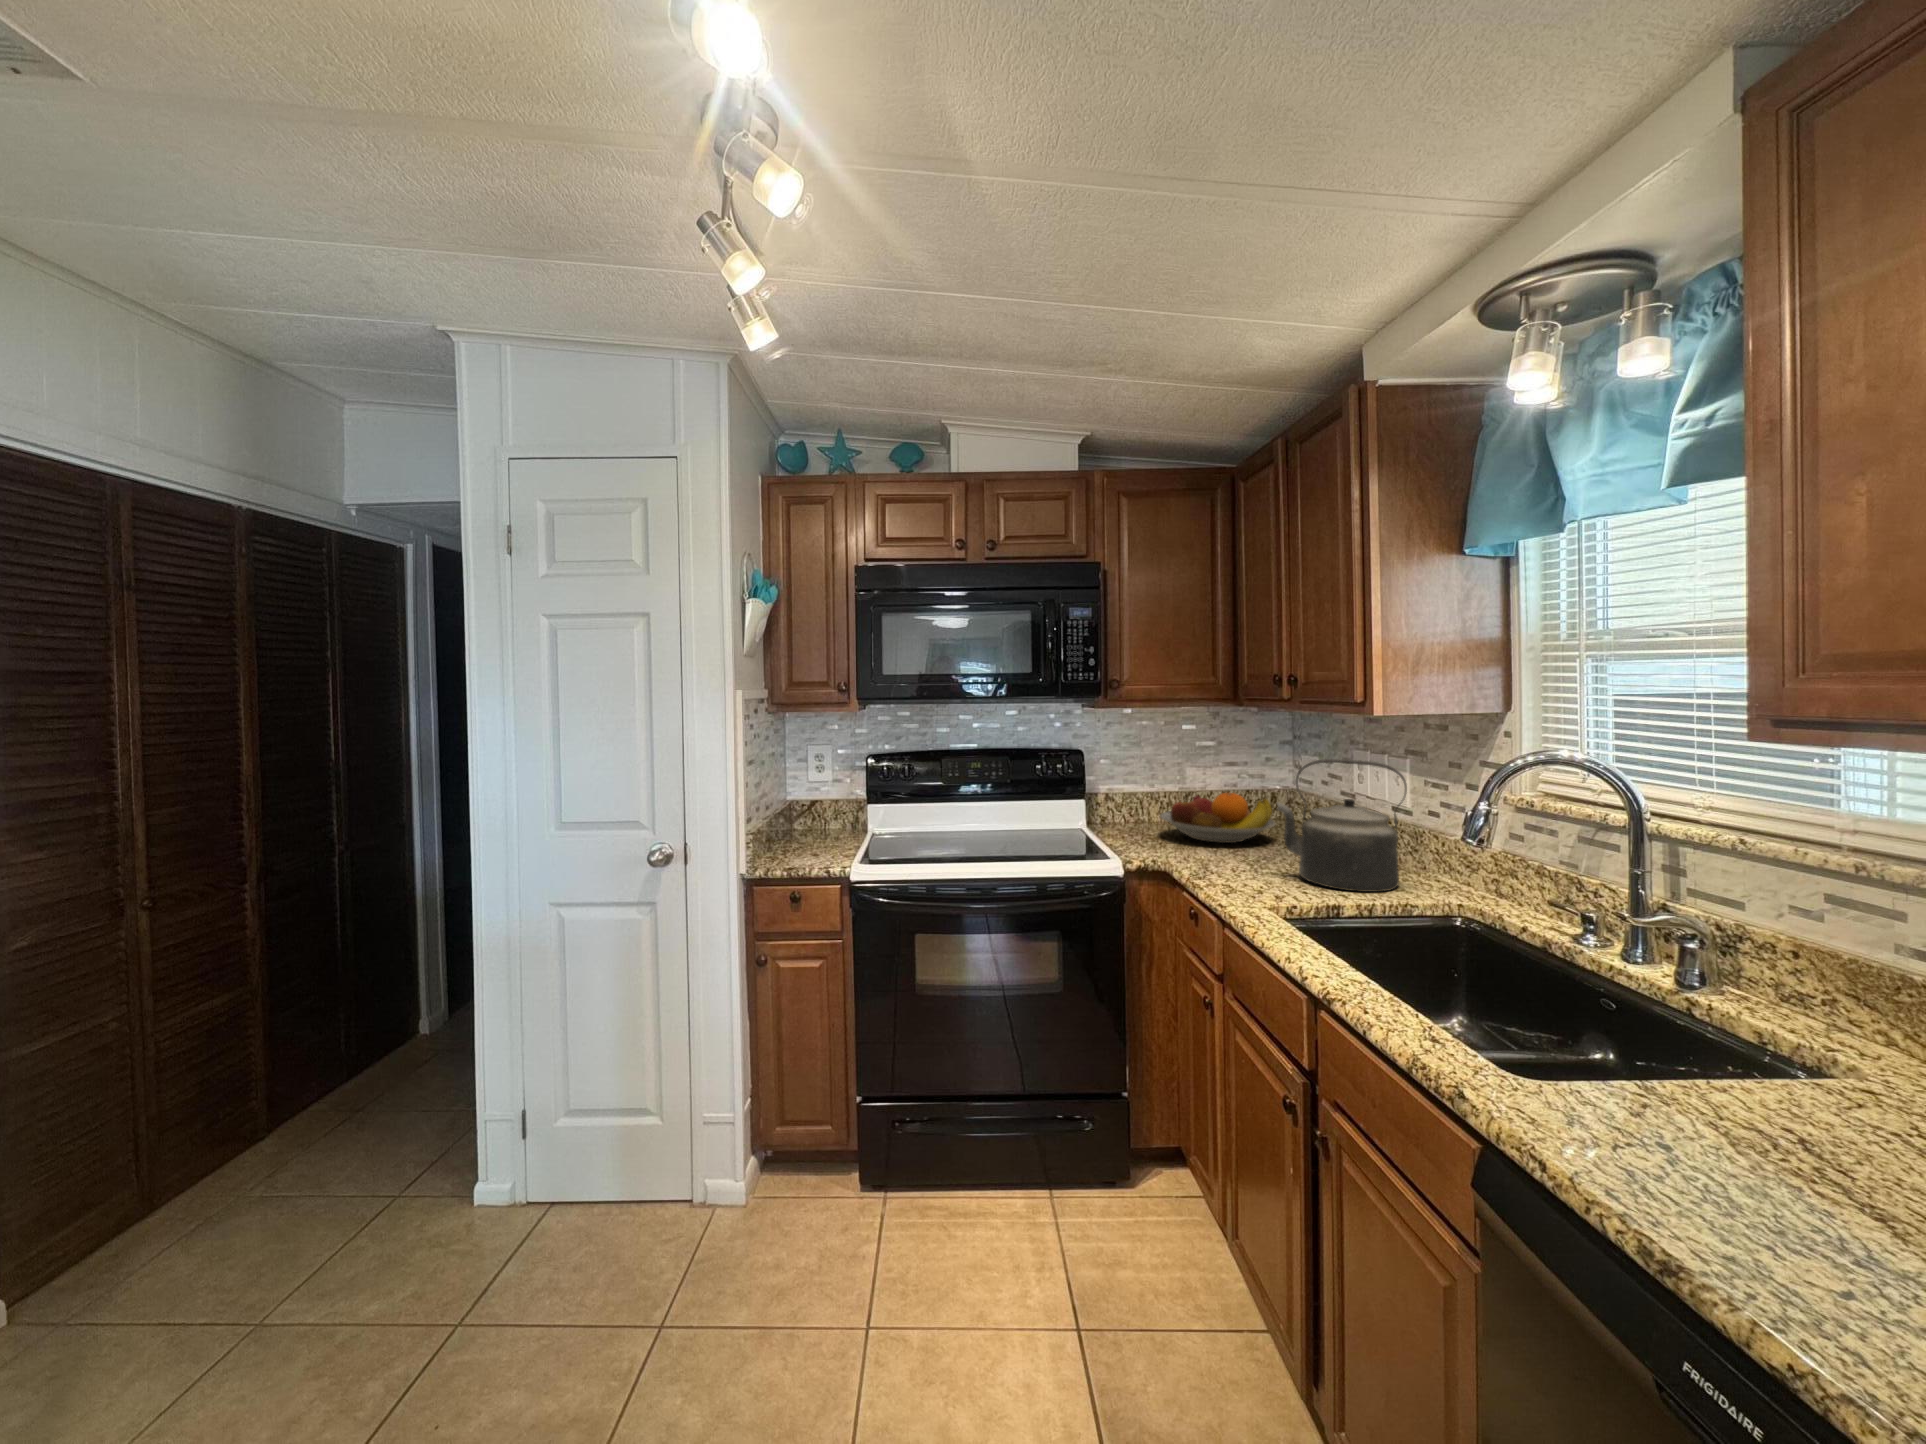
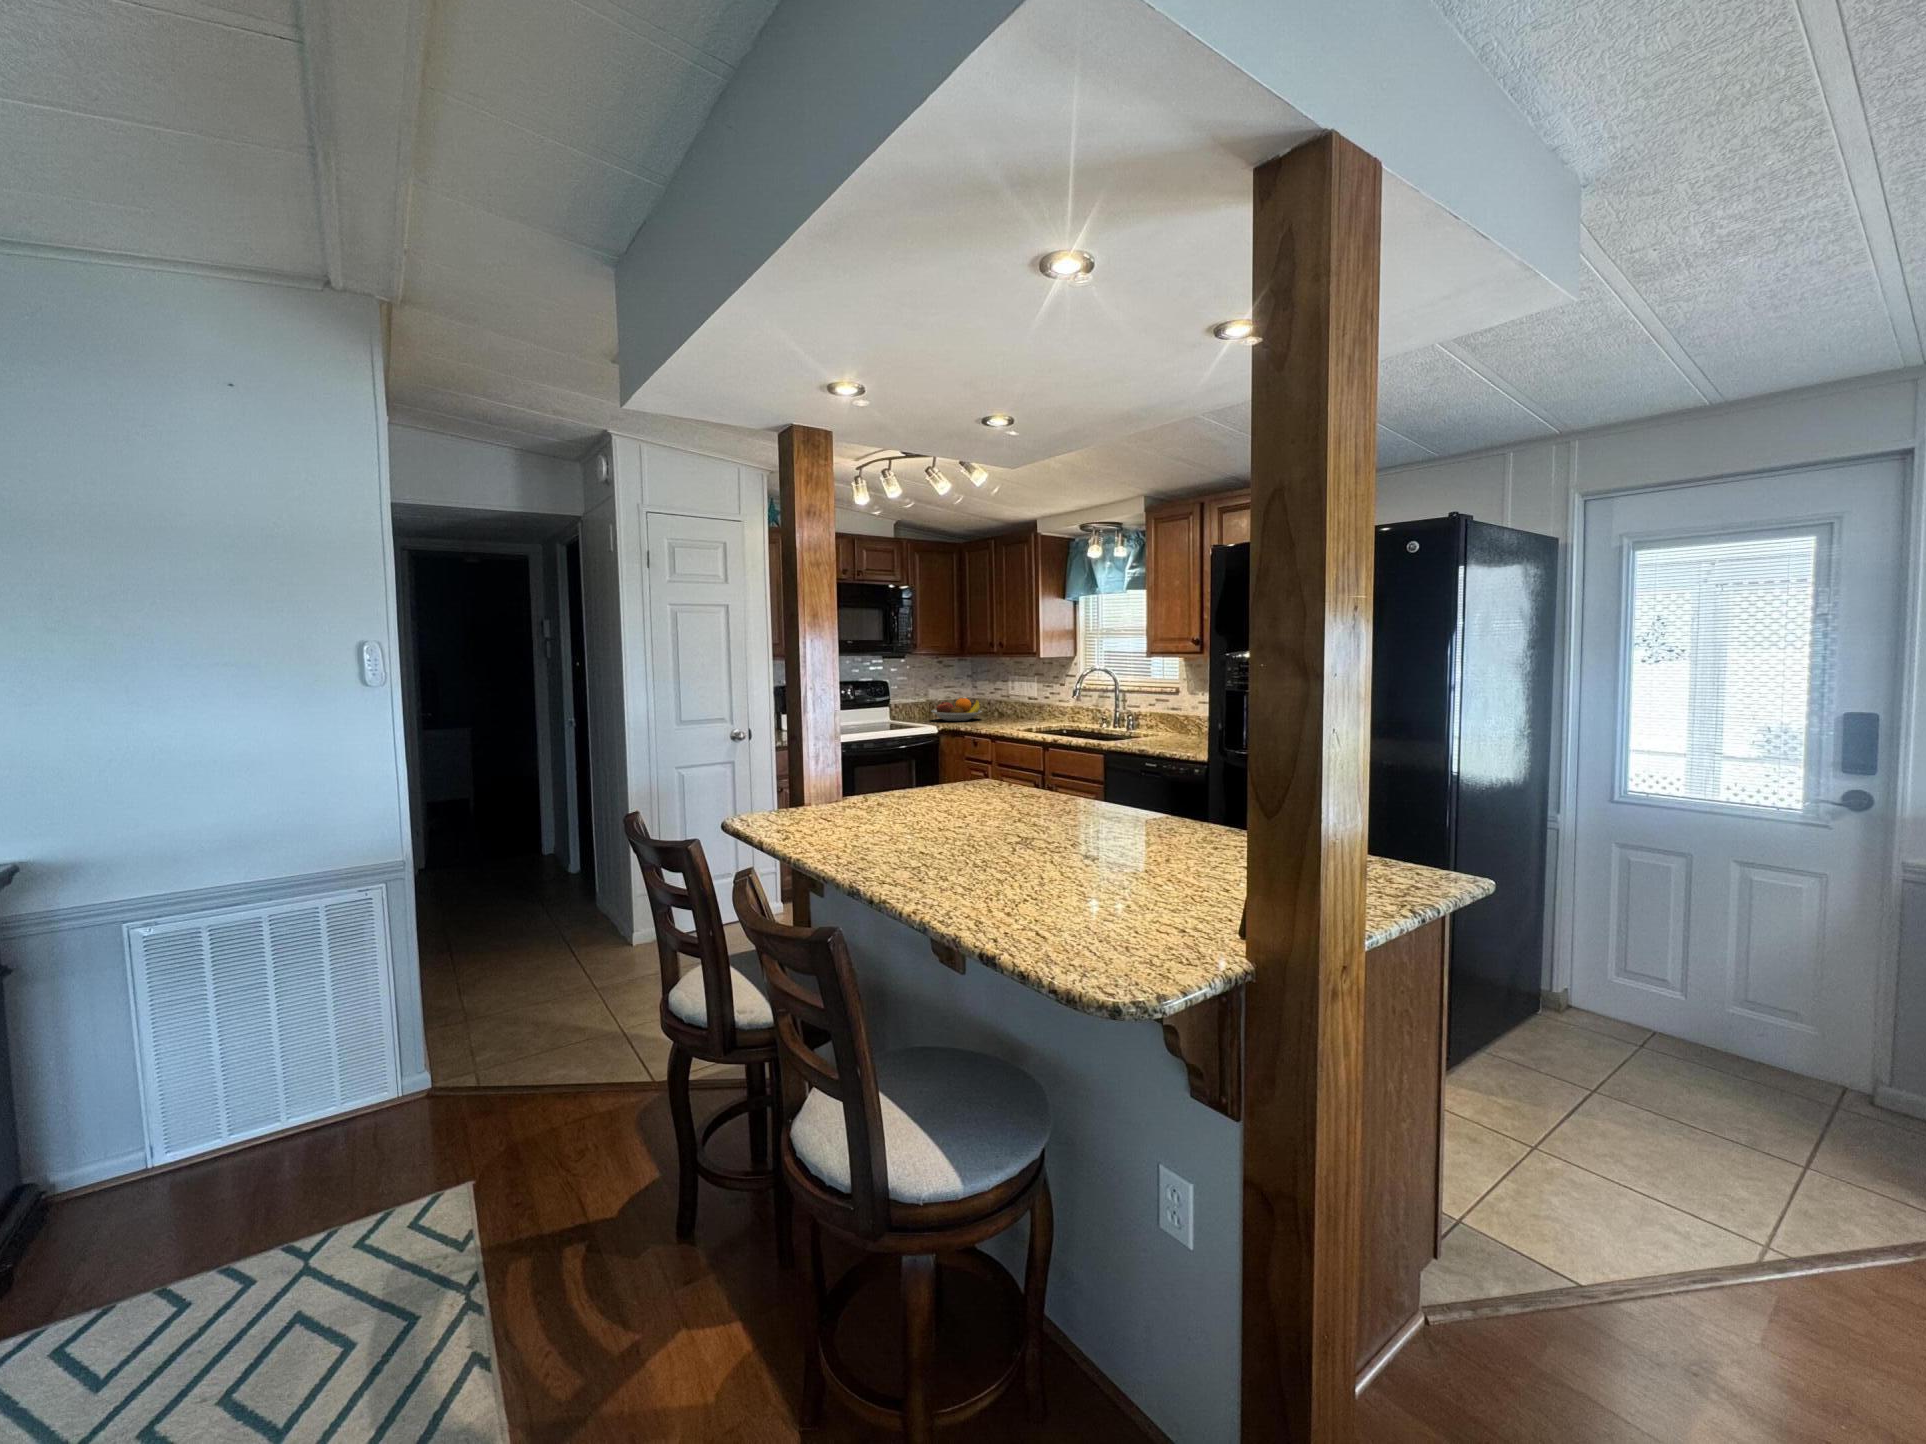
kettle: present [1277,759,1407,892] -> none [1002,676,1047,725]

